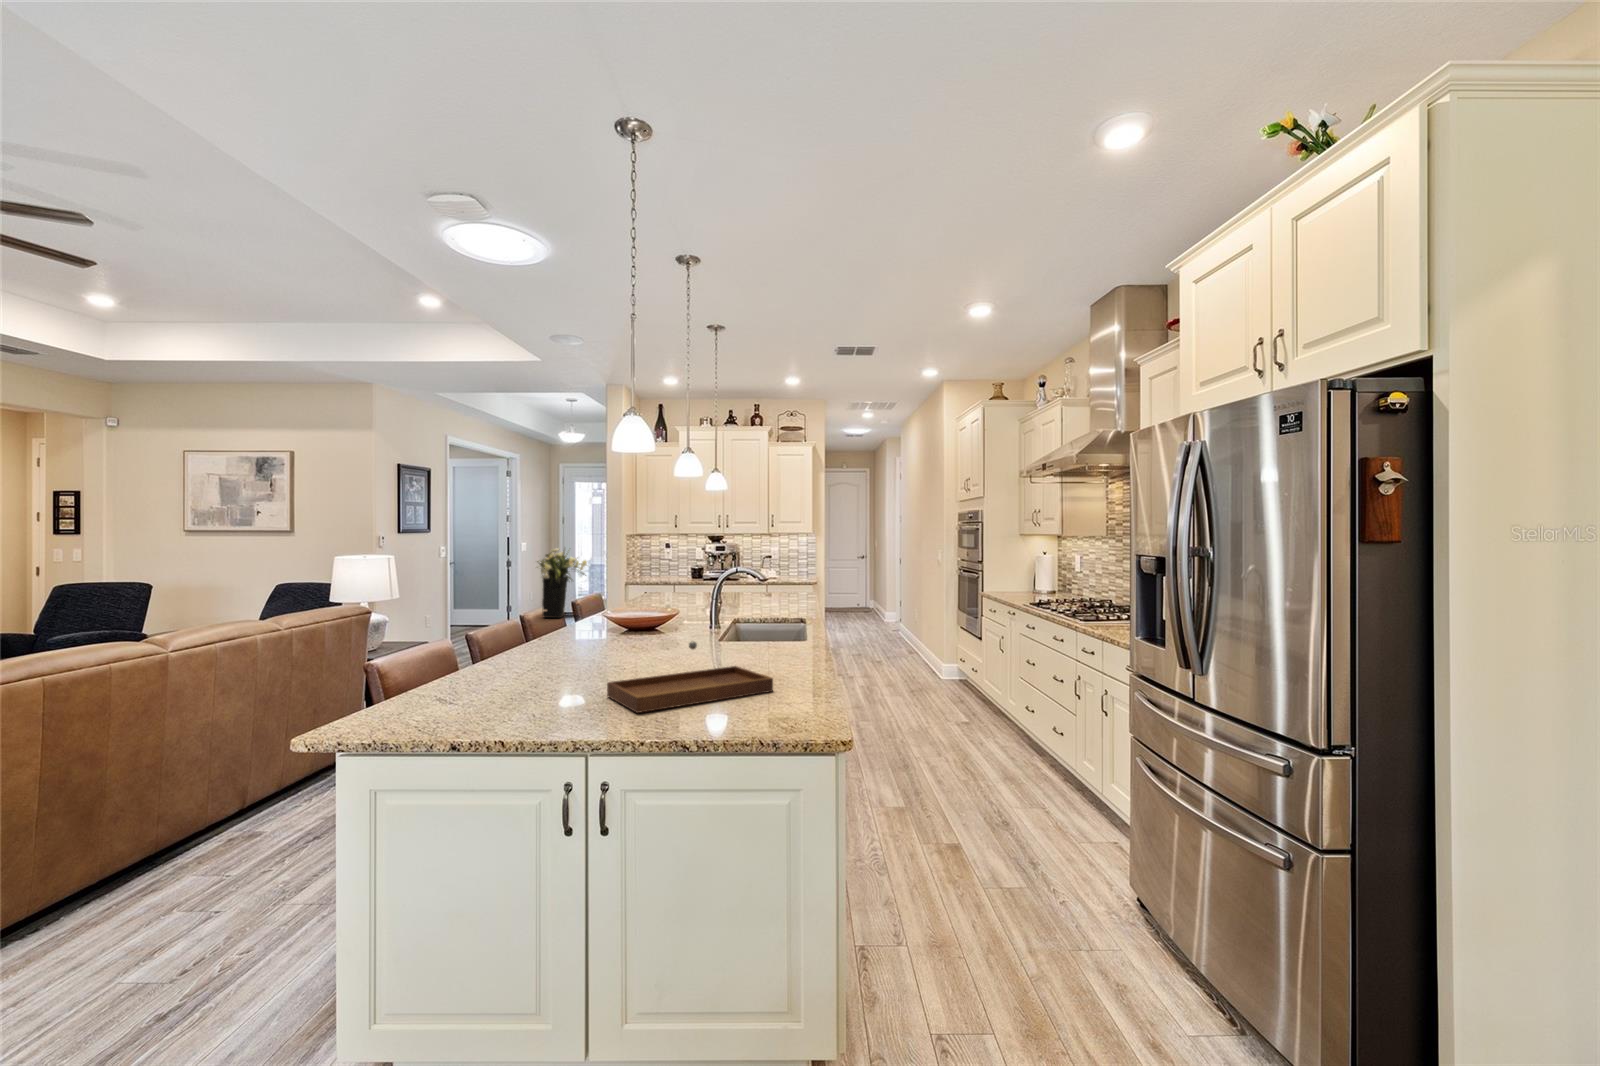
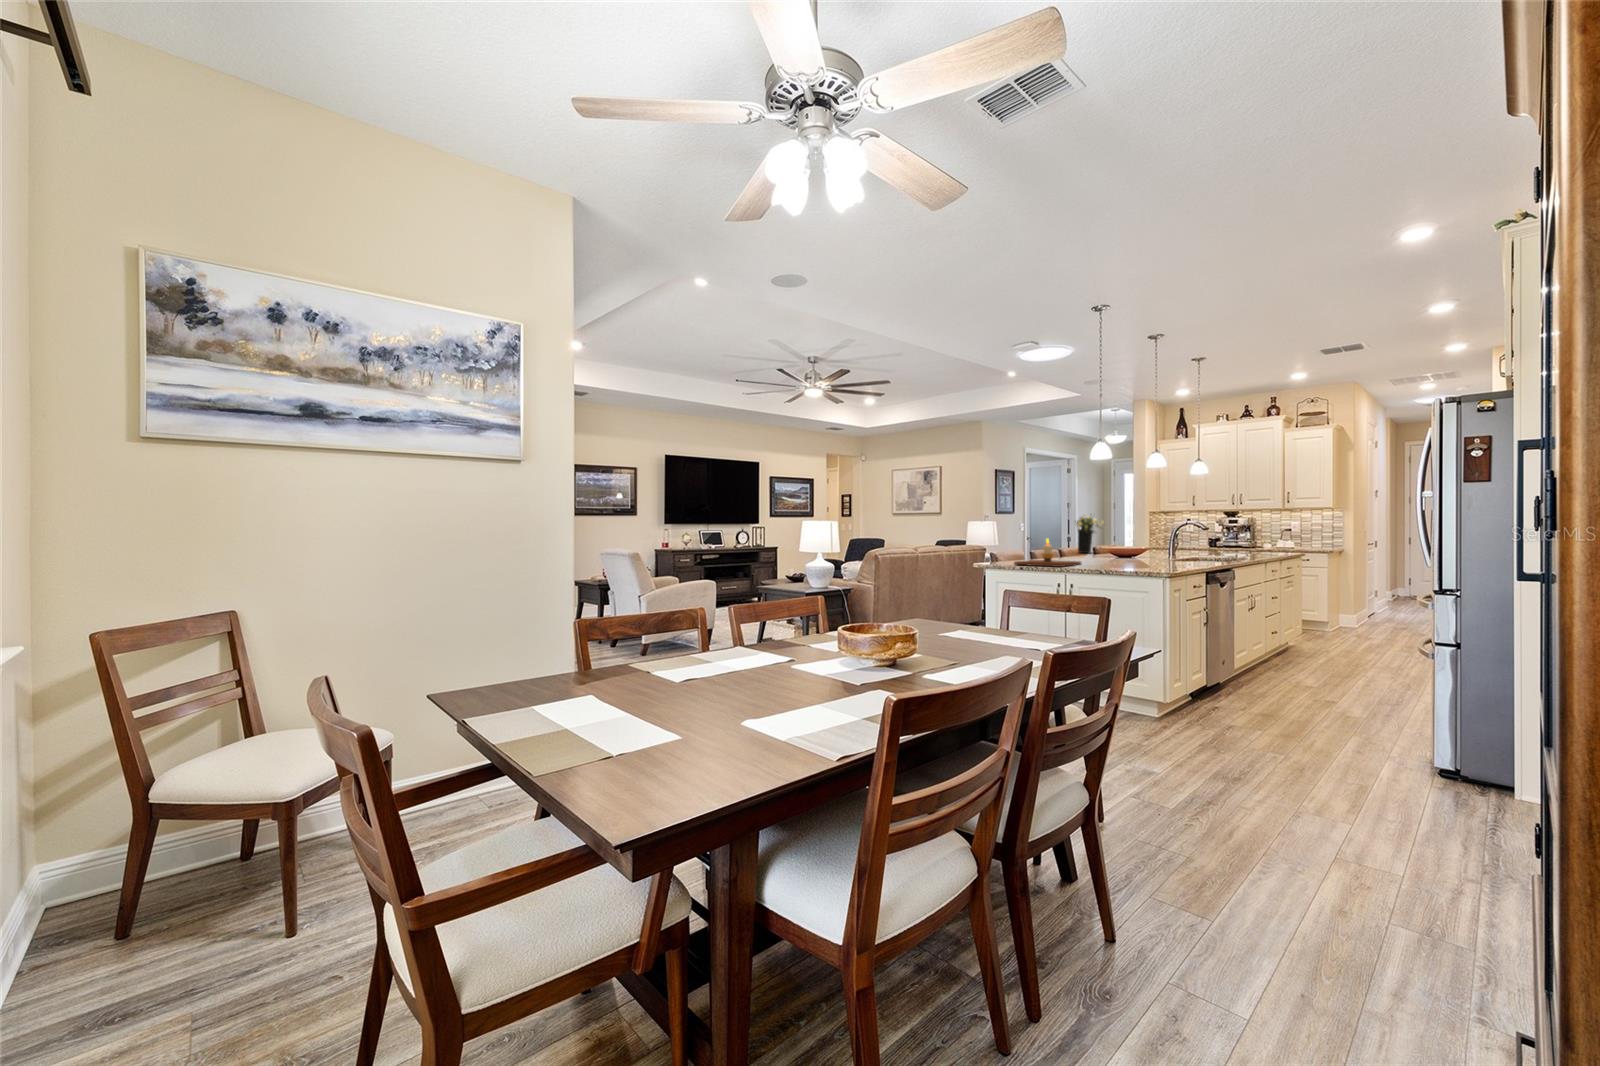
candle: none [401,630,573,712] -> present [1014,539,1081,567]
tray: present [607,642,773,713] -> none [1093,545,1173,569]

